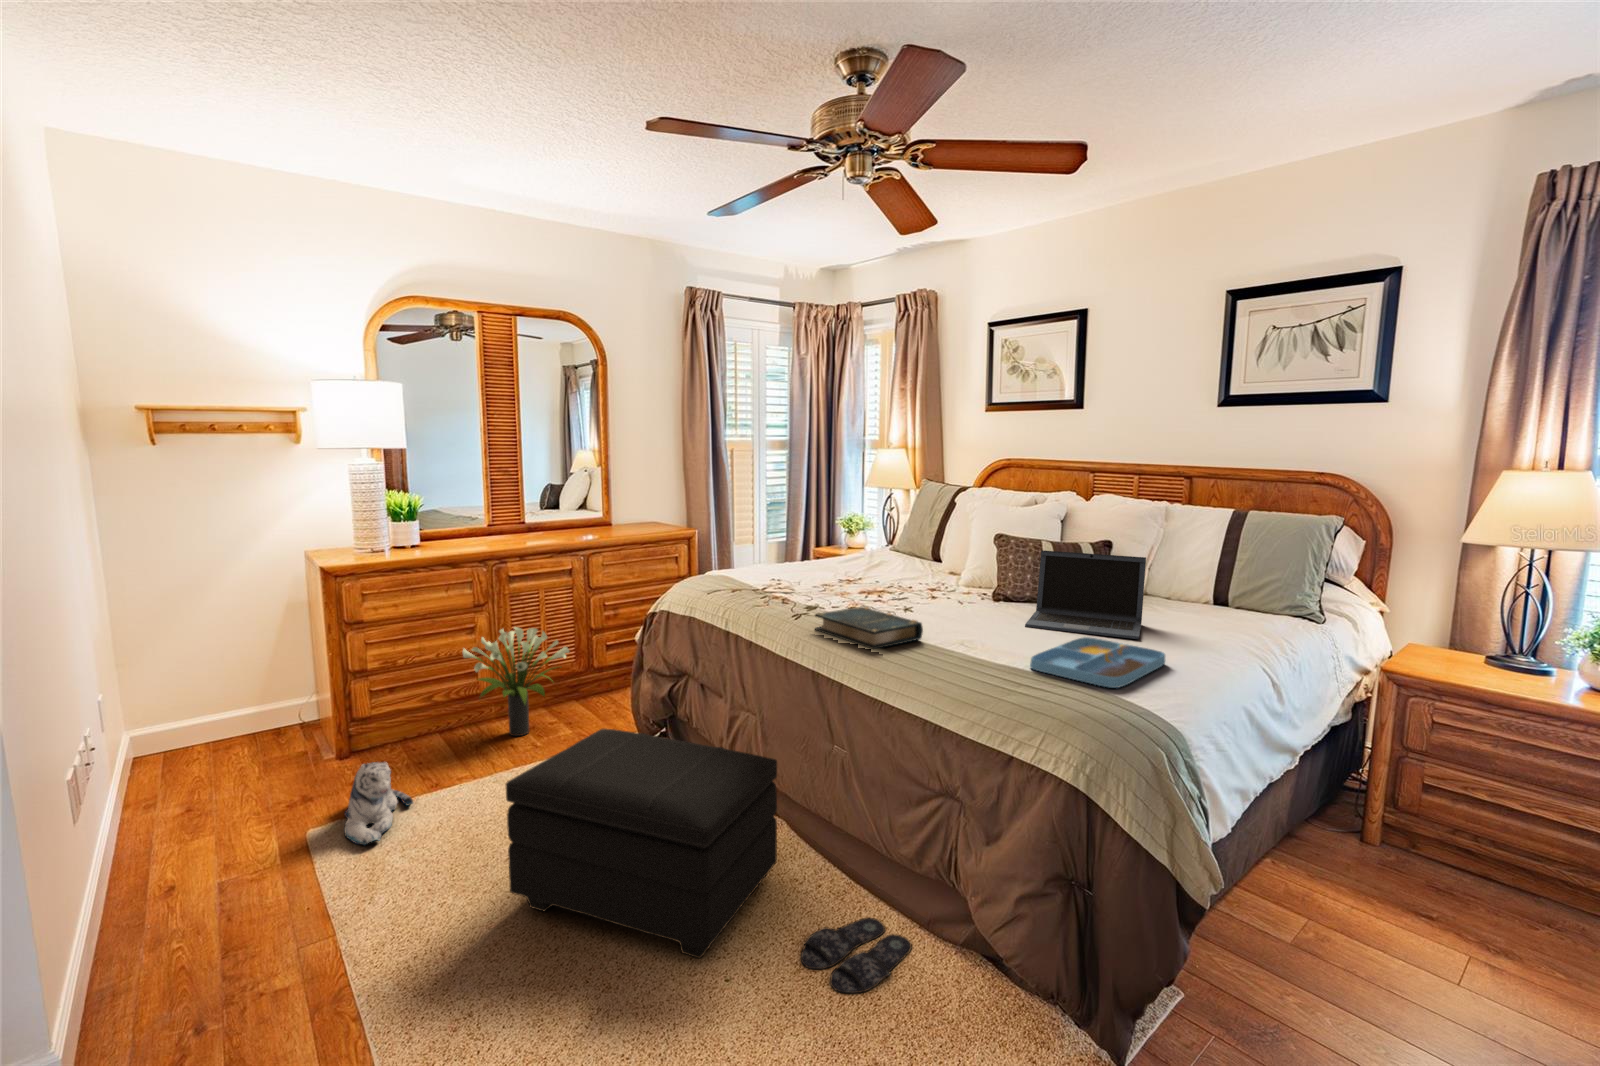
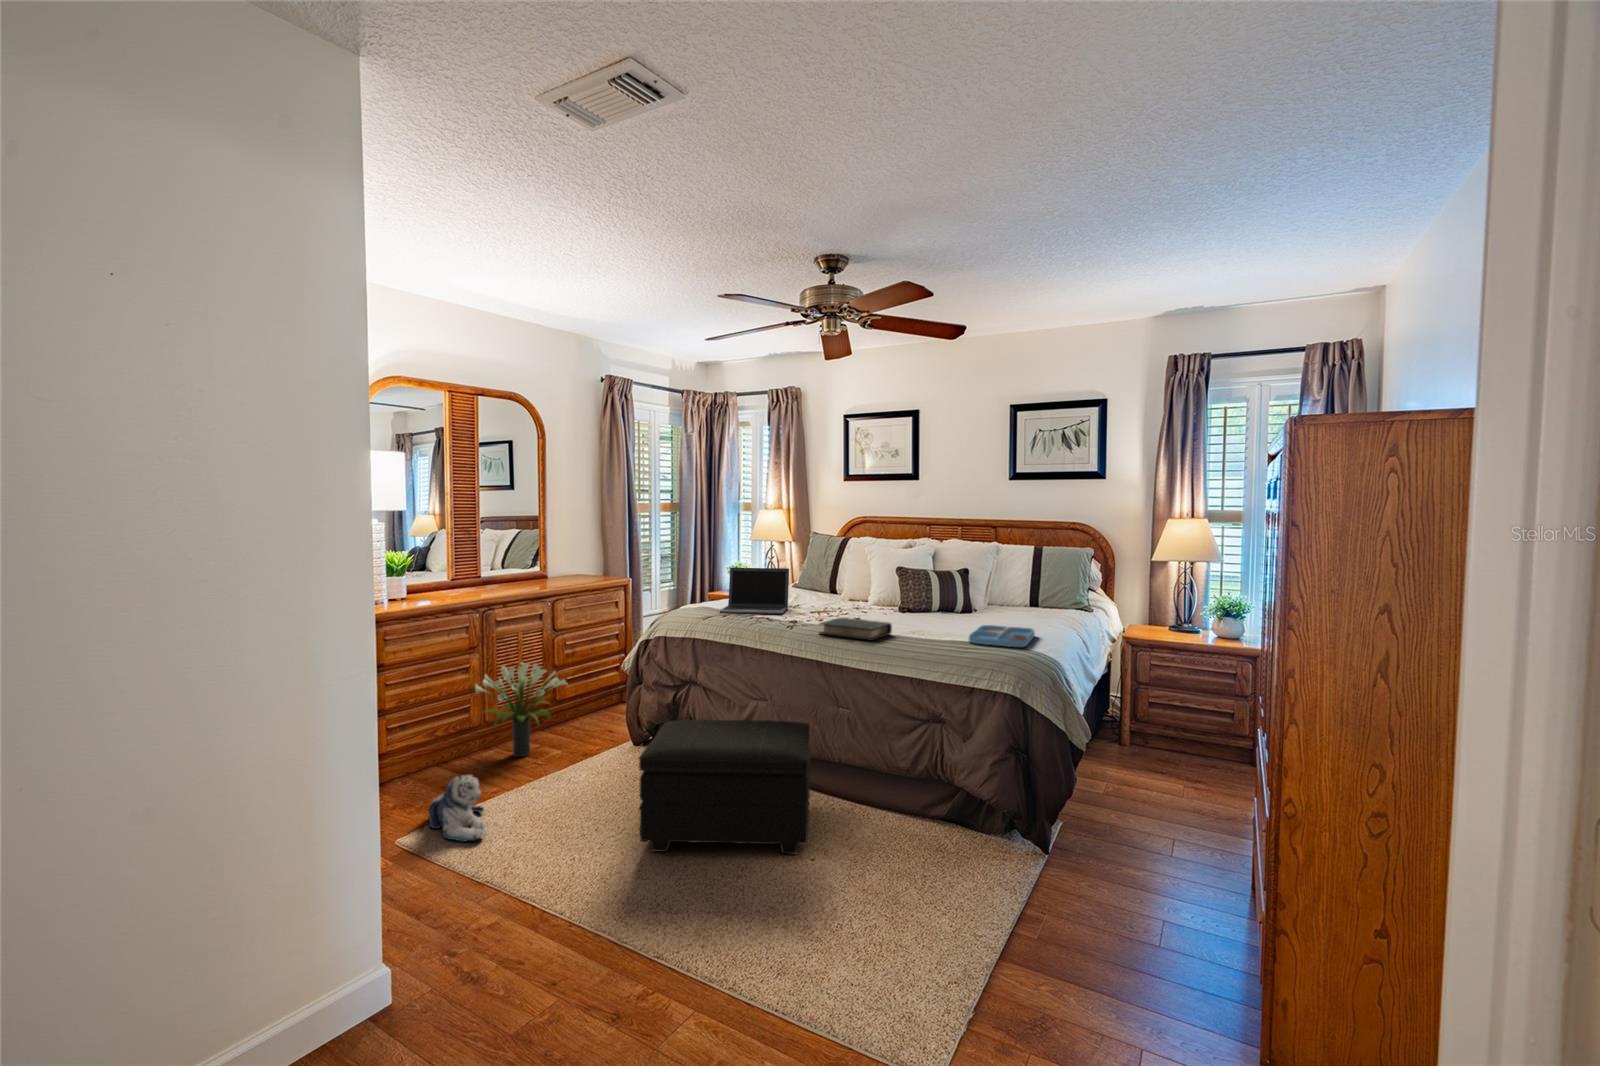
laptop: present [1025,550,1146,639] -> present [720,568,789,614]
slippers: present [801,918,911,993] -> none [855,817,918,853]

